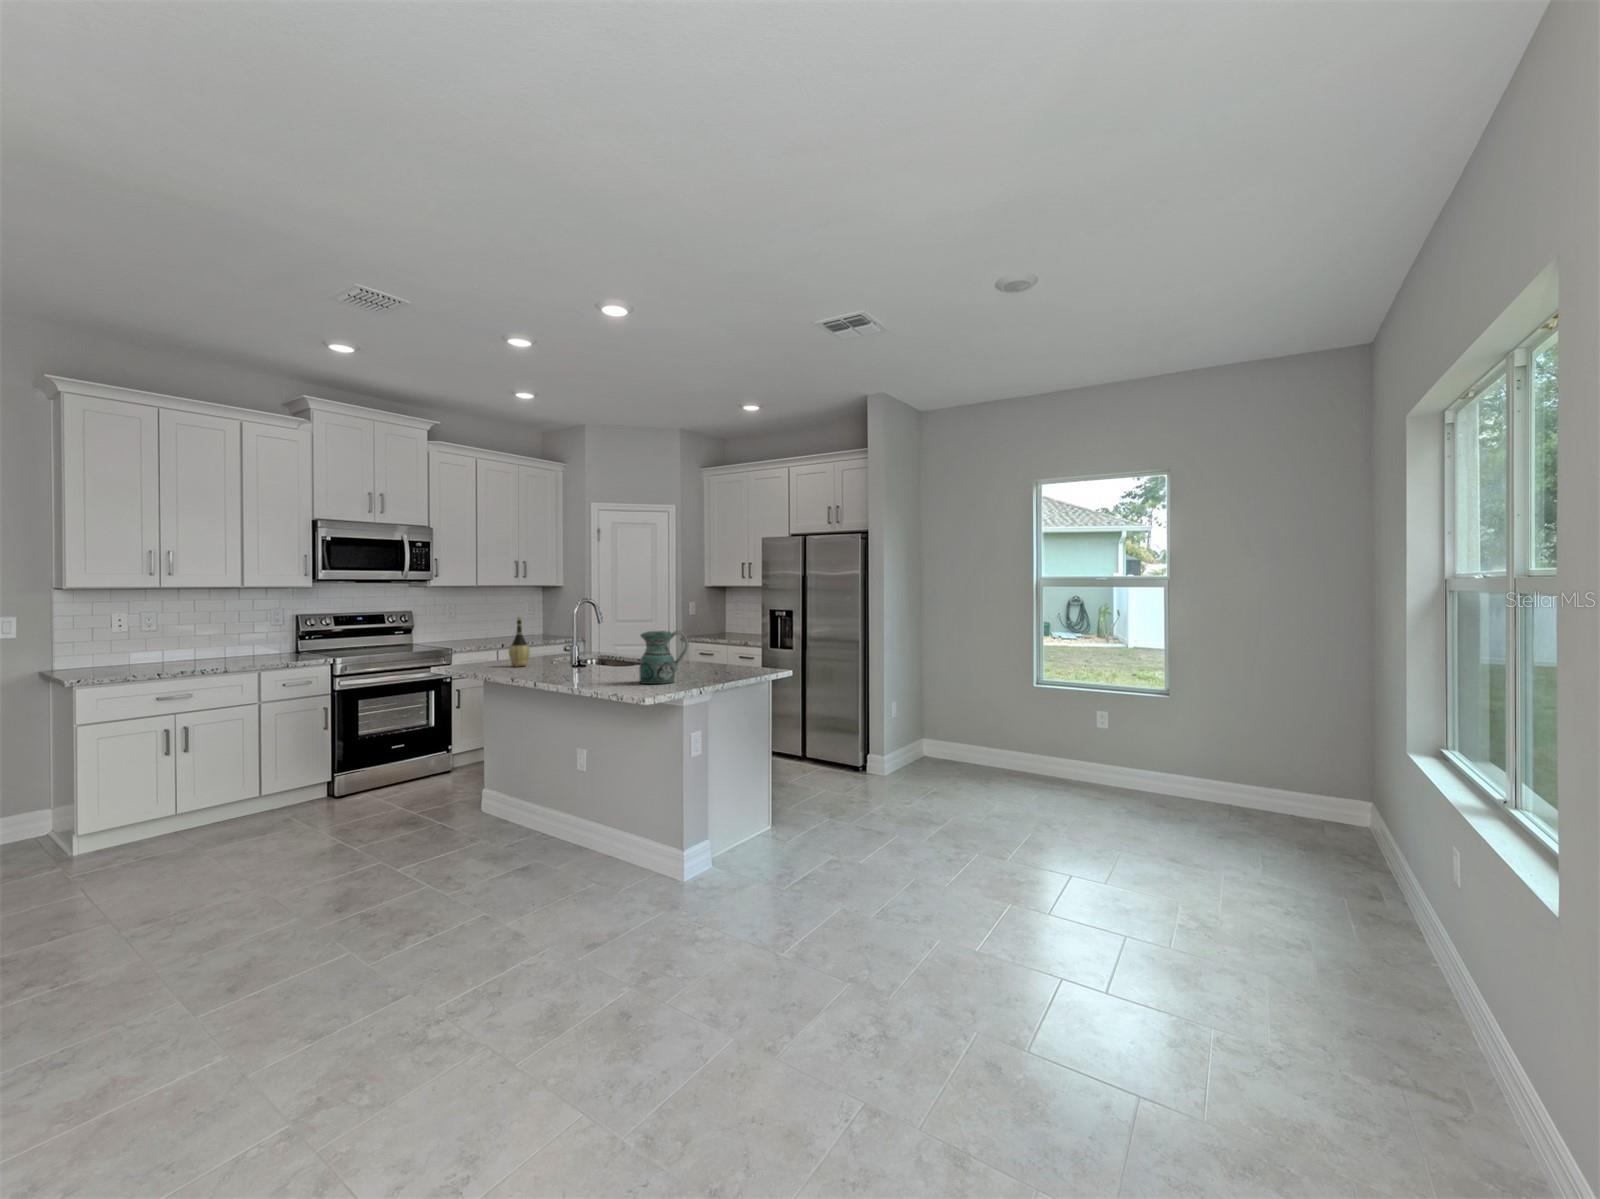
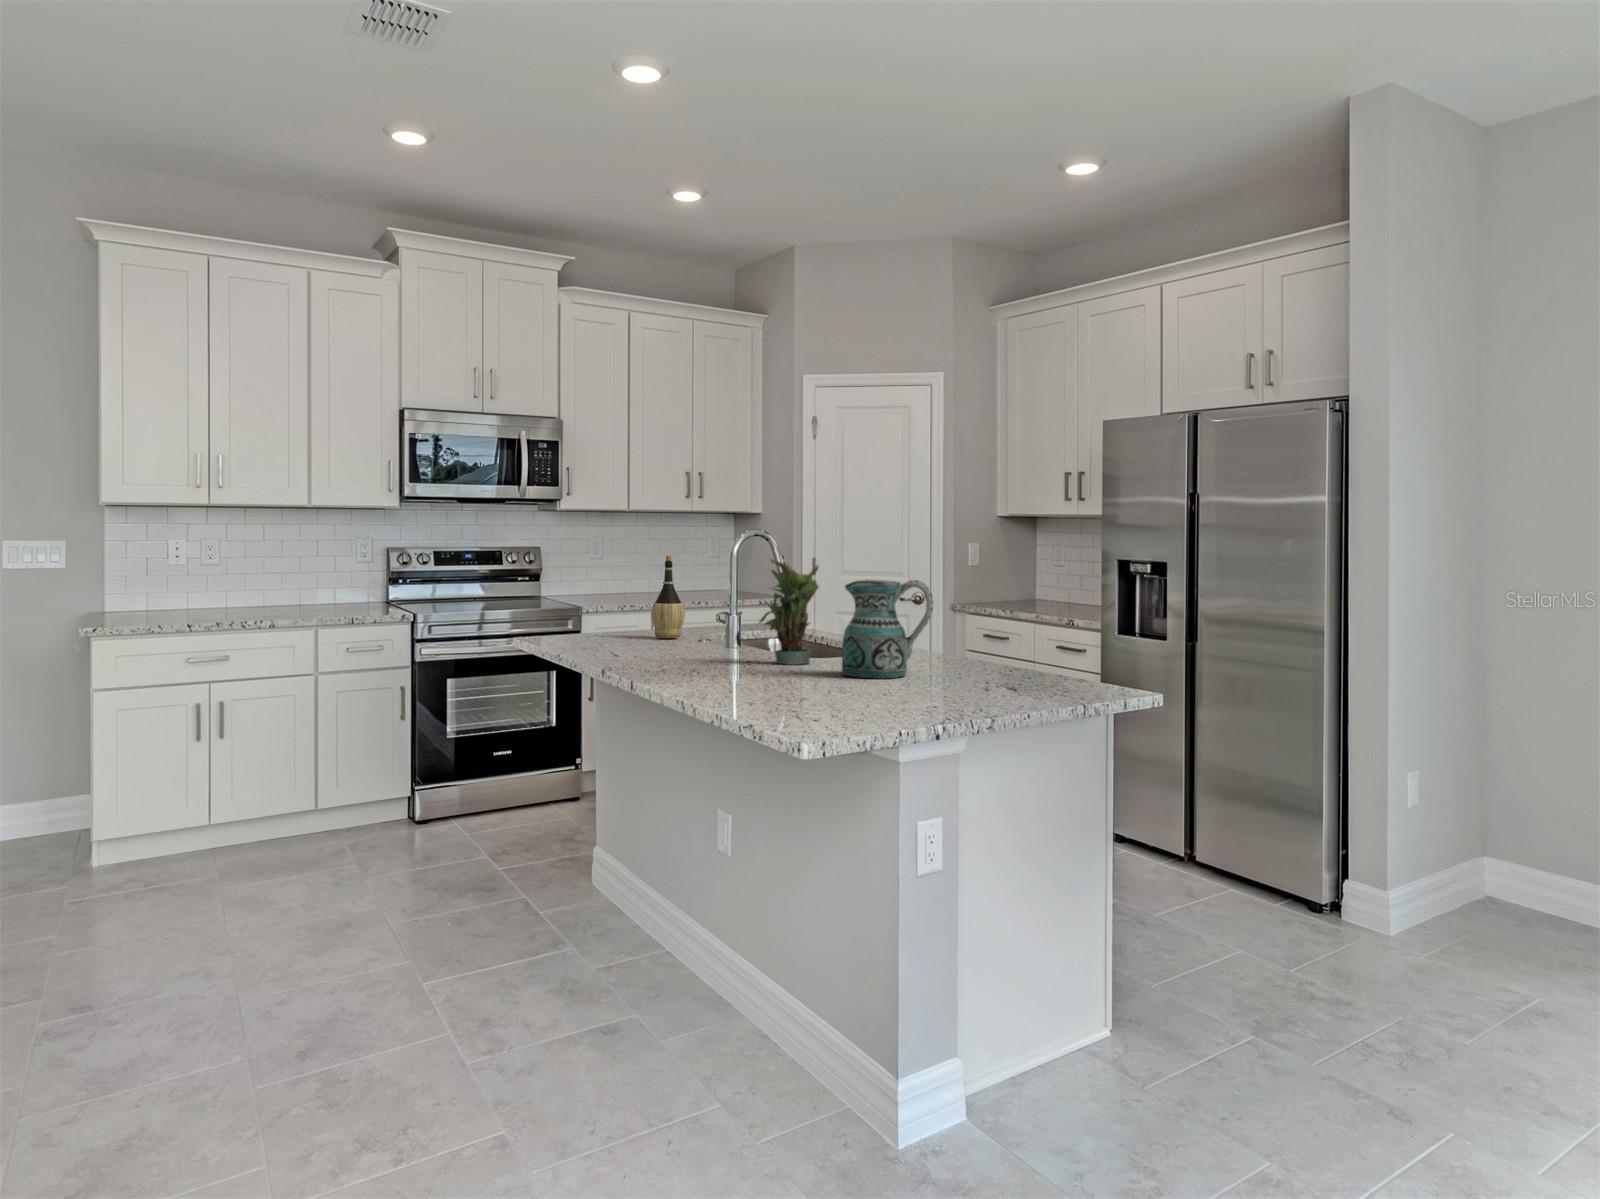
potted plant: none [586,621,622,679] -> present [759,559,819,665]

